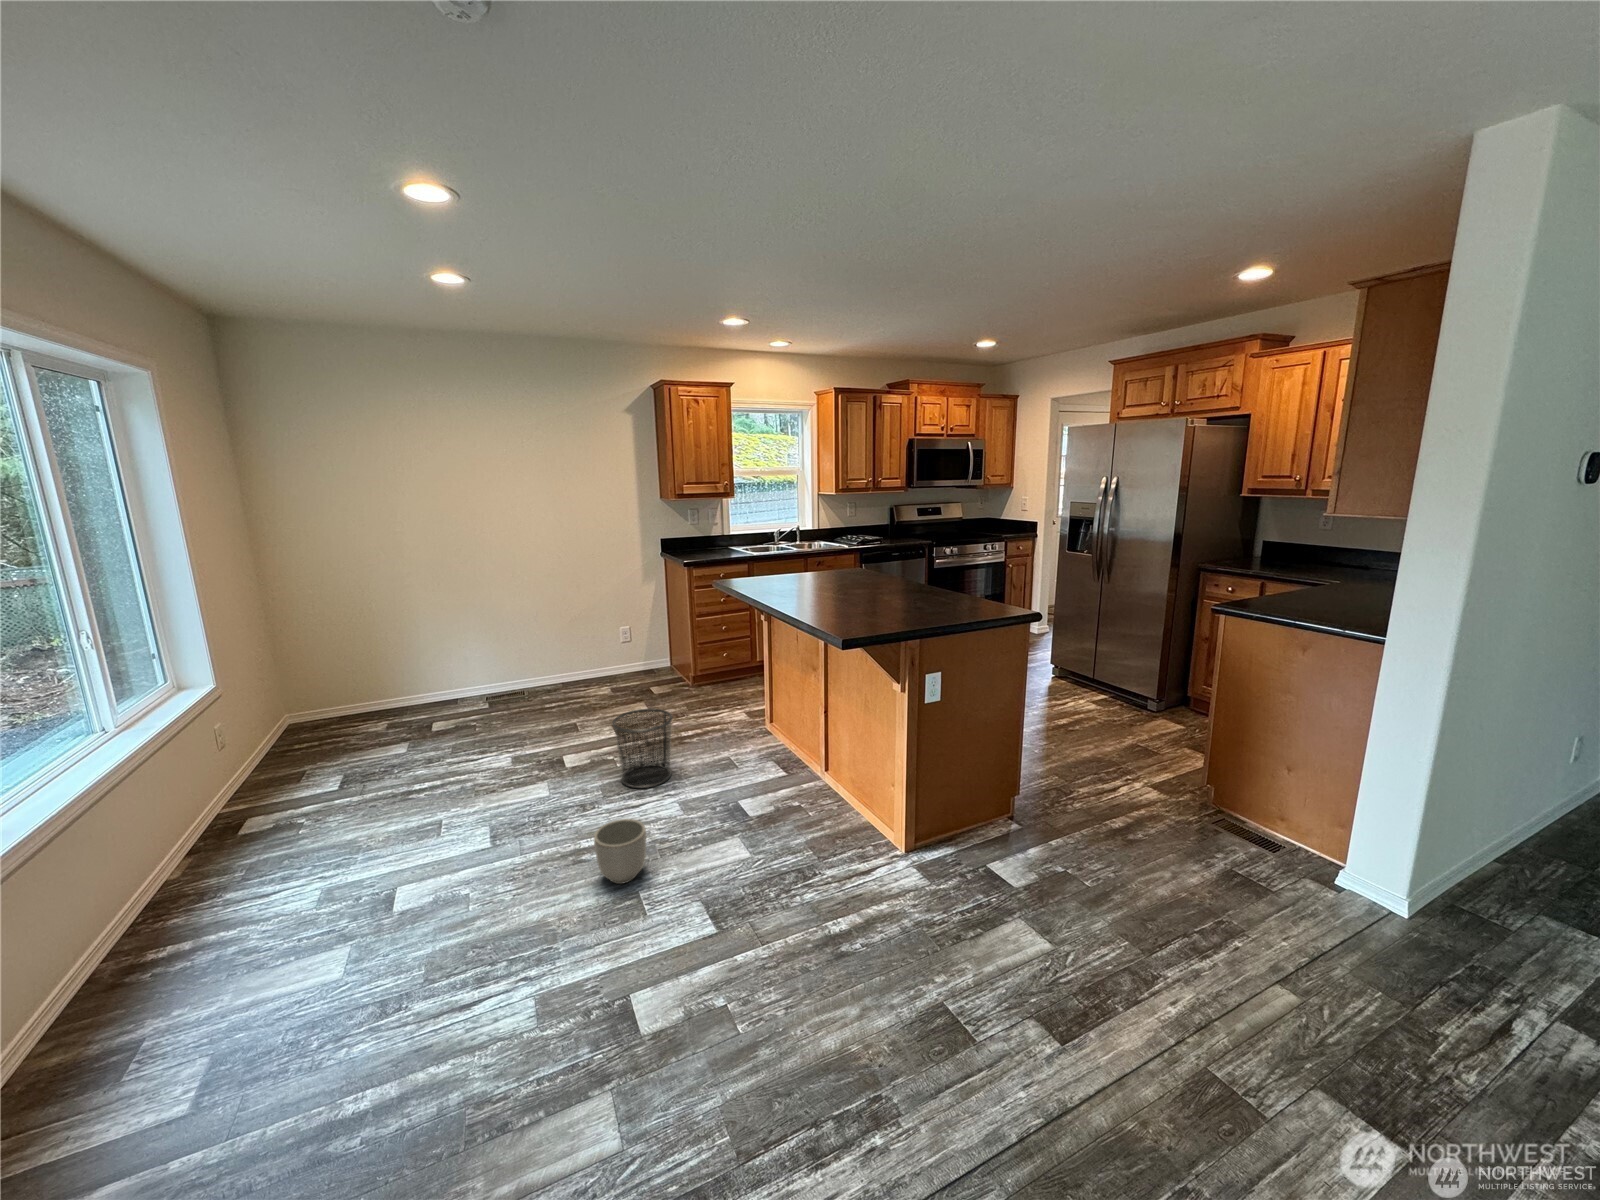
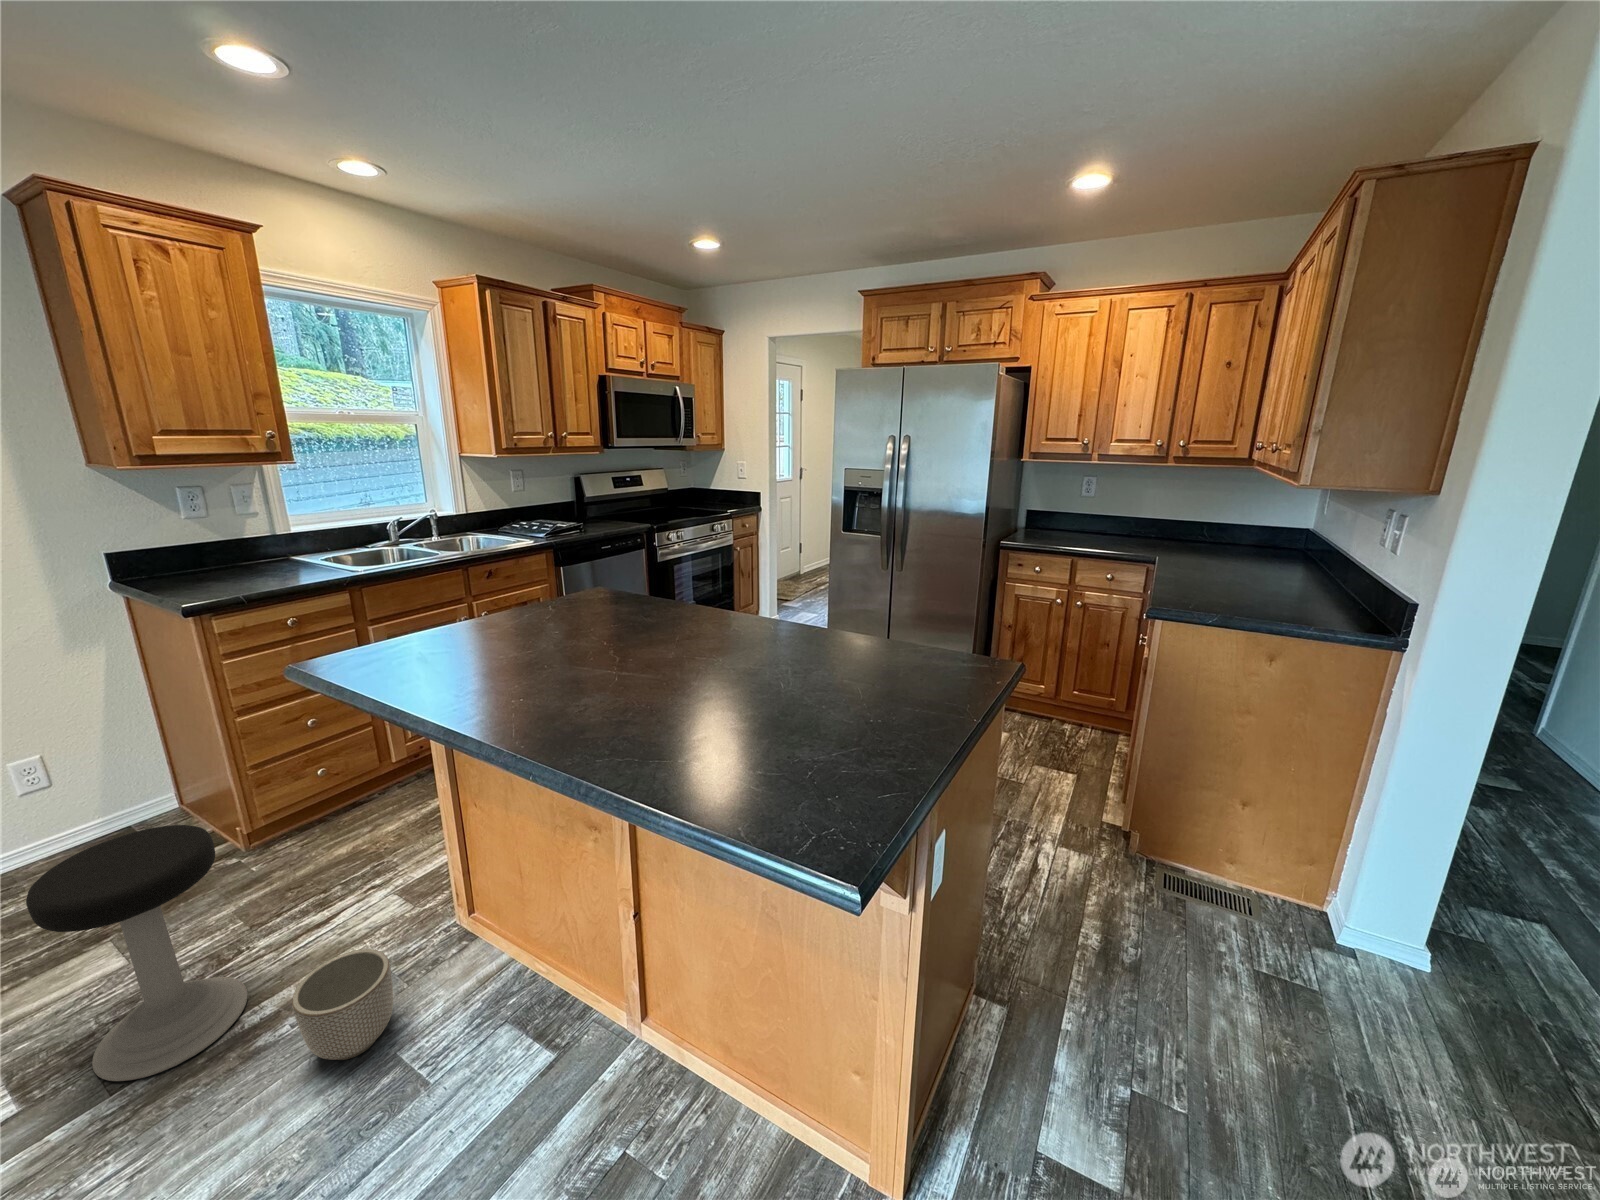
waste bin: present [612,708,672,788] -> none [243,767,363,897]
stool: none [506,716,589,853] -> present [26,825,248,1081]

